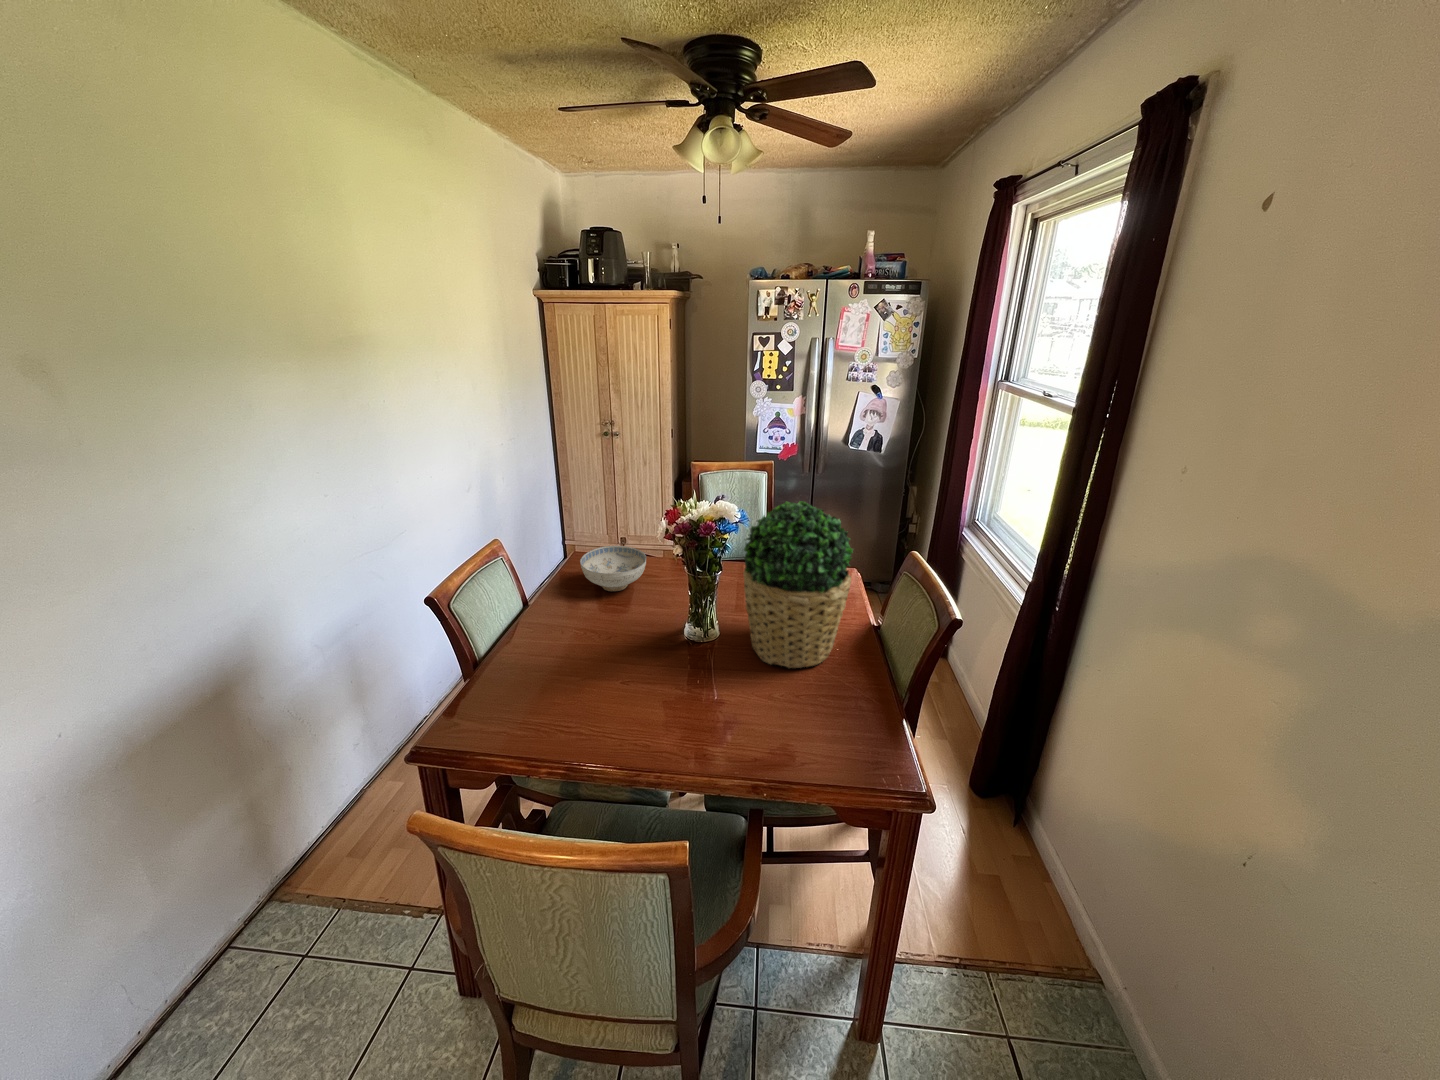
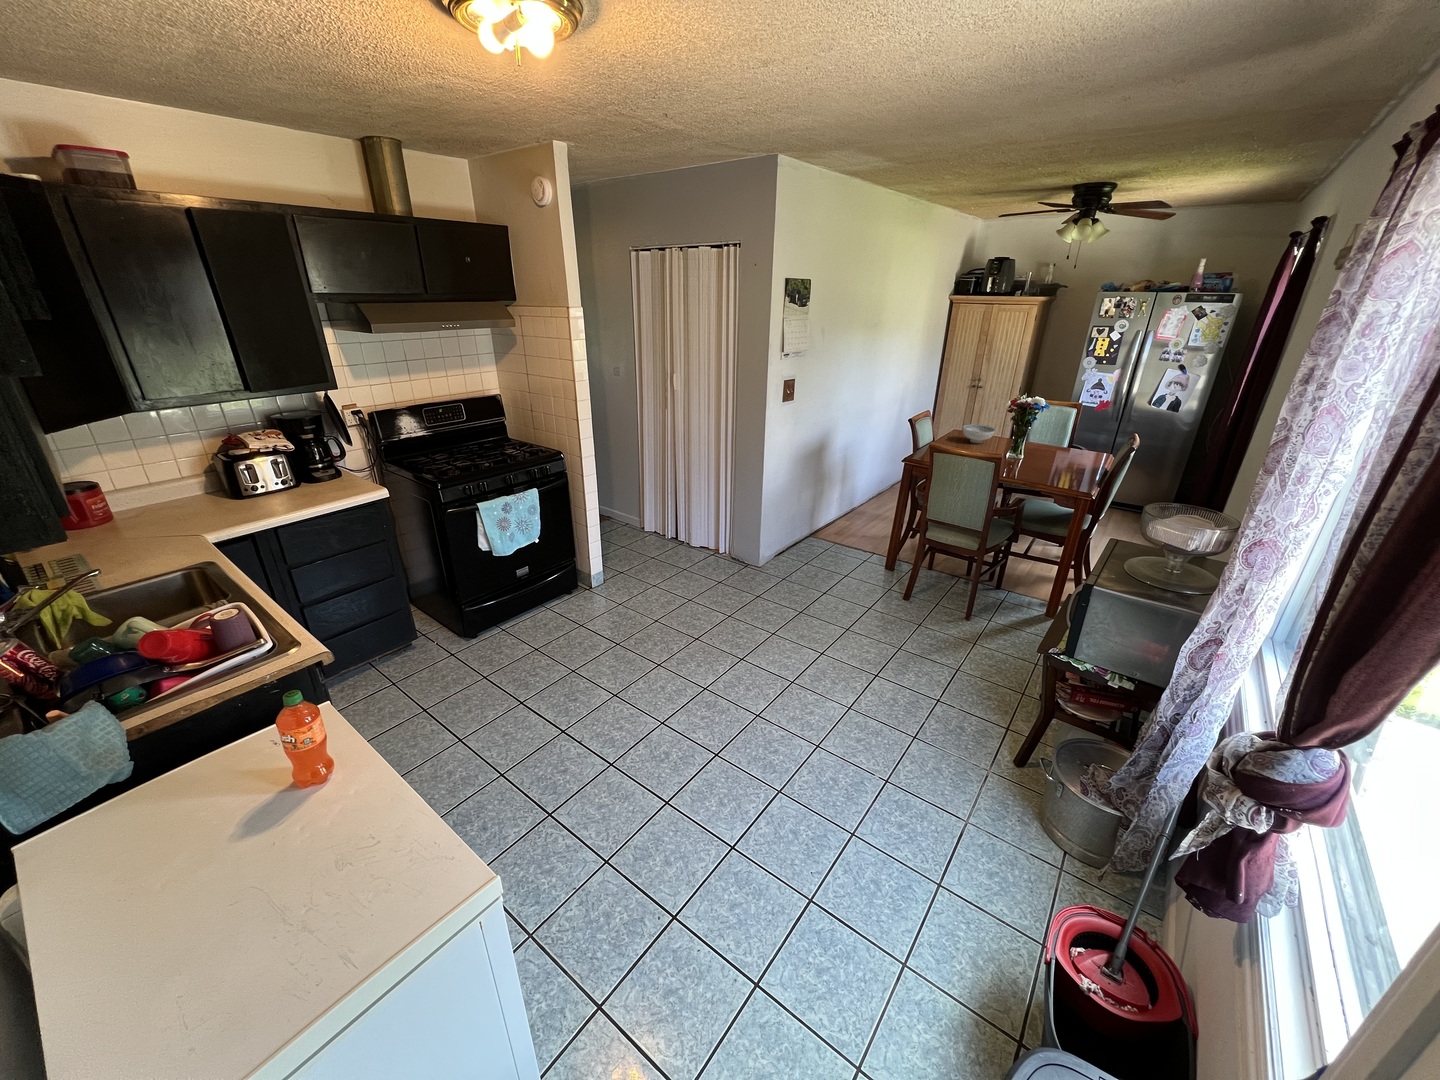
potted plant: present [743,501,853,668] -> none [1039,399,1097,470]

